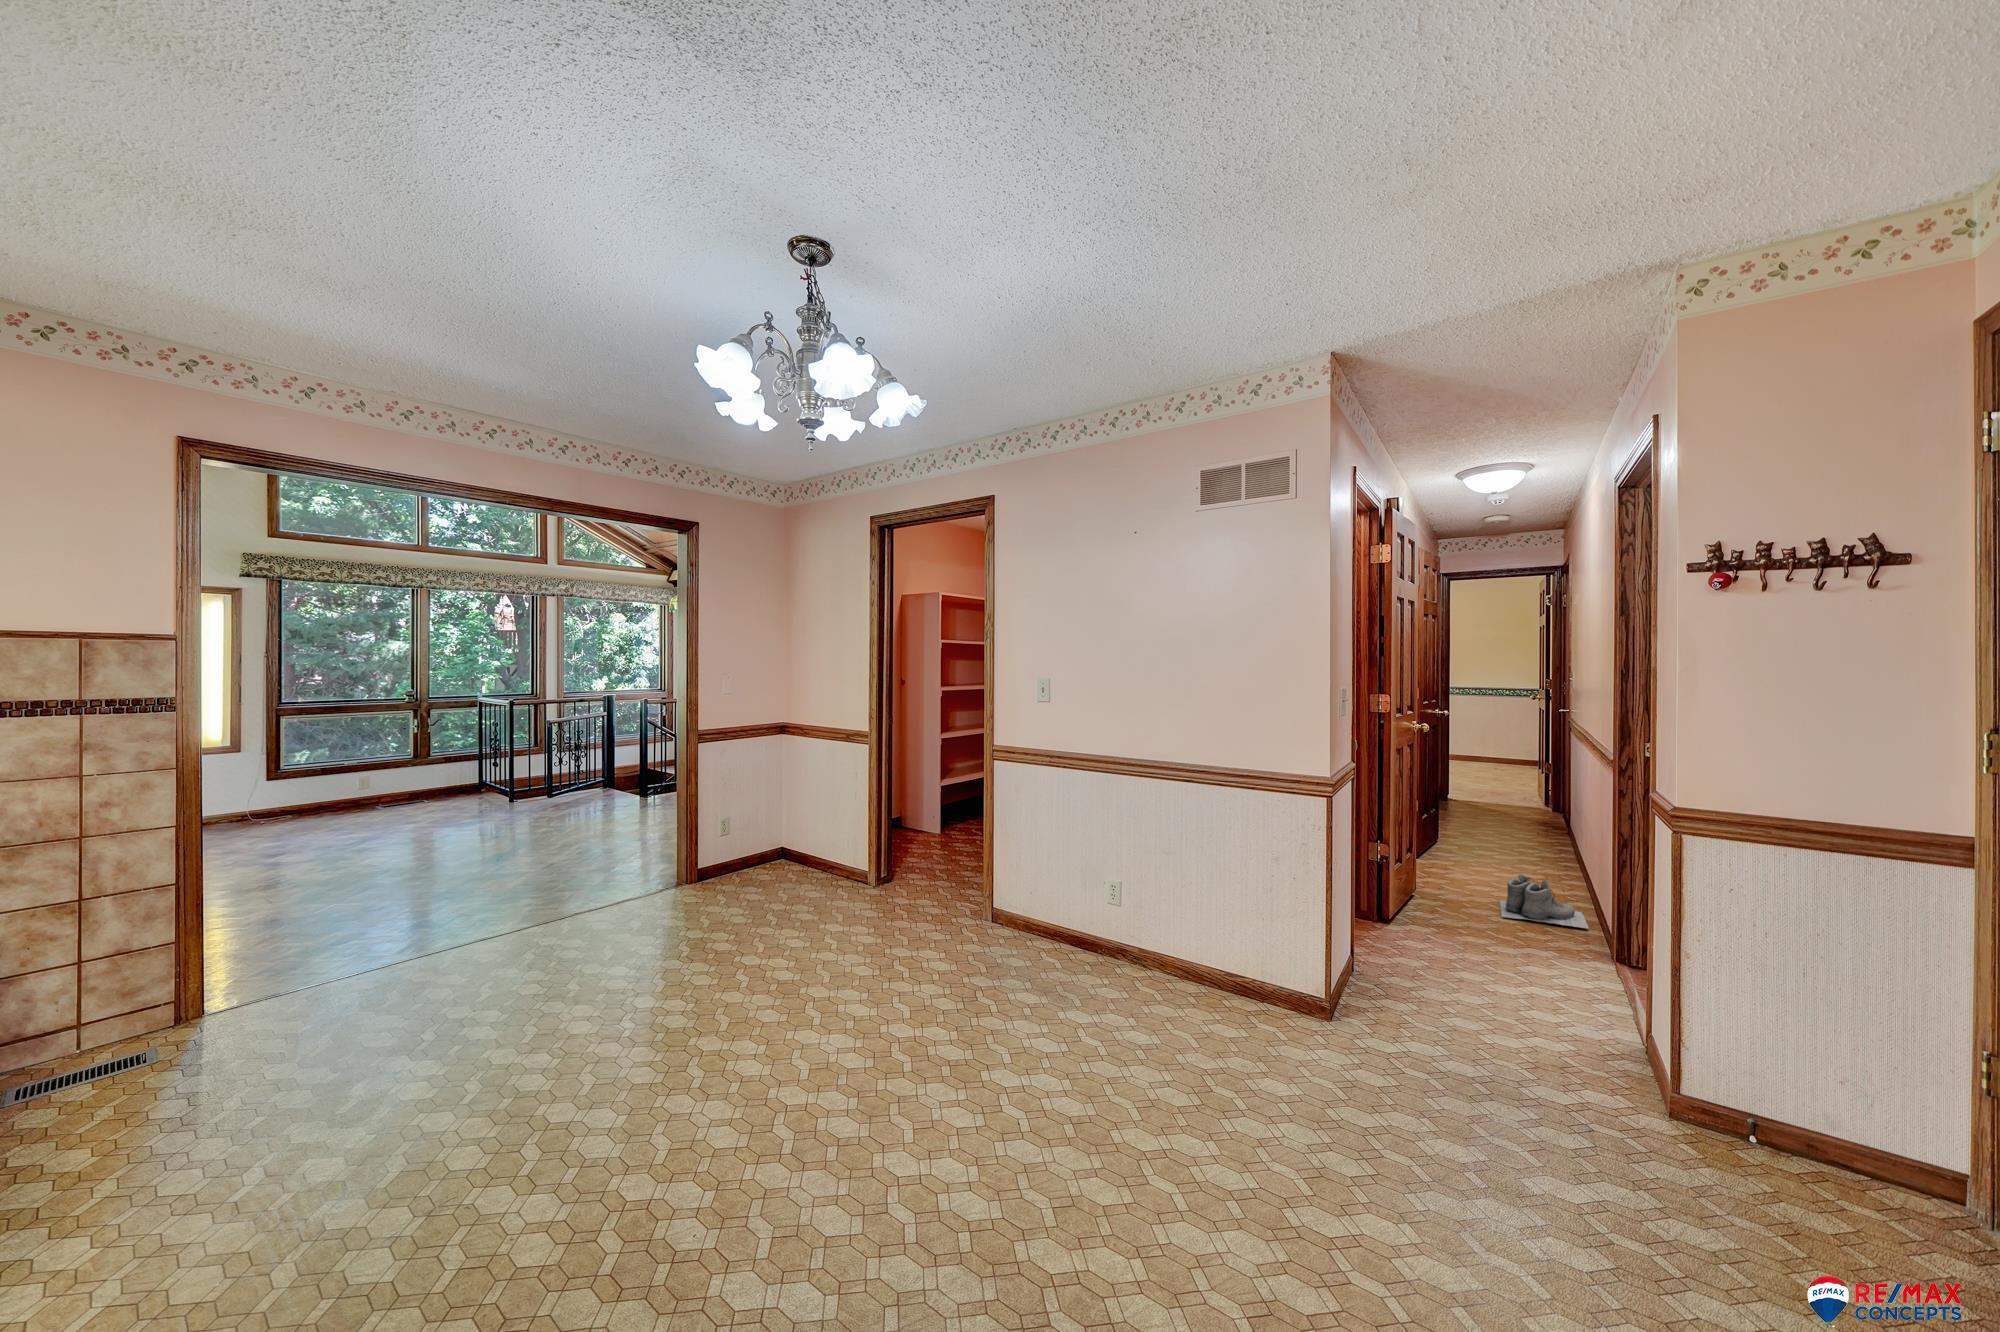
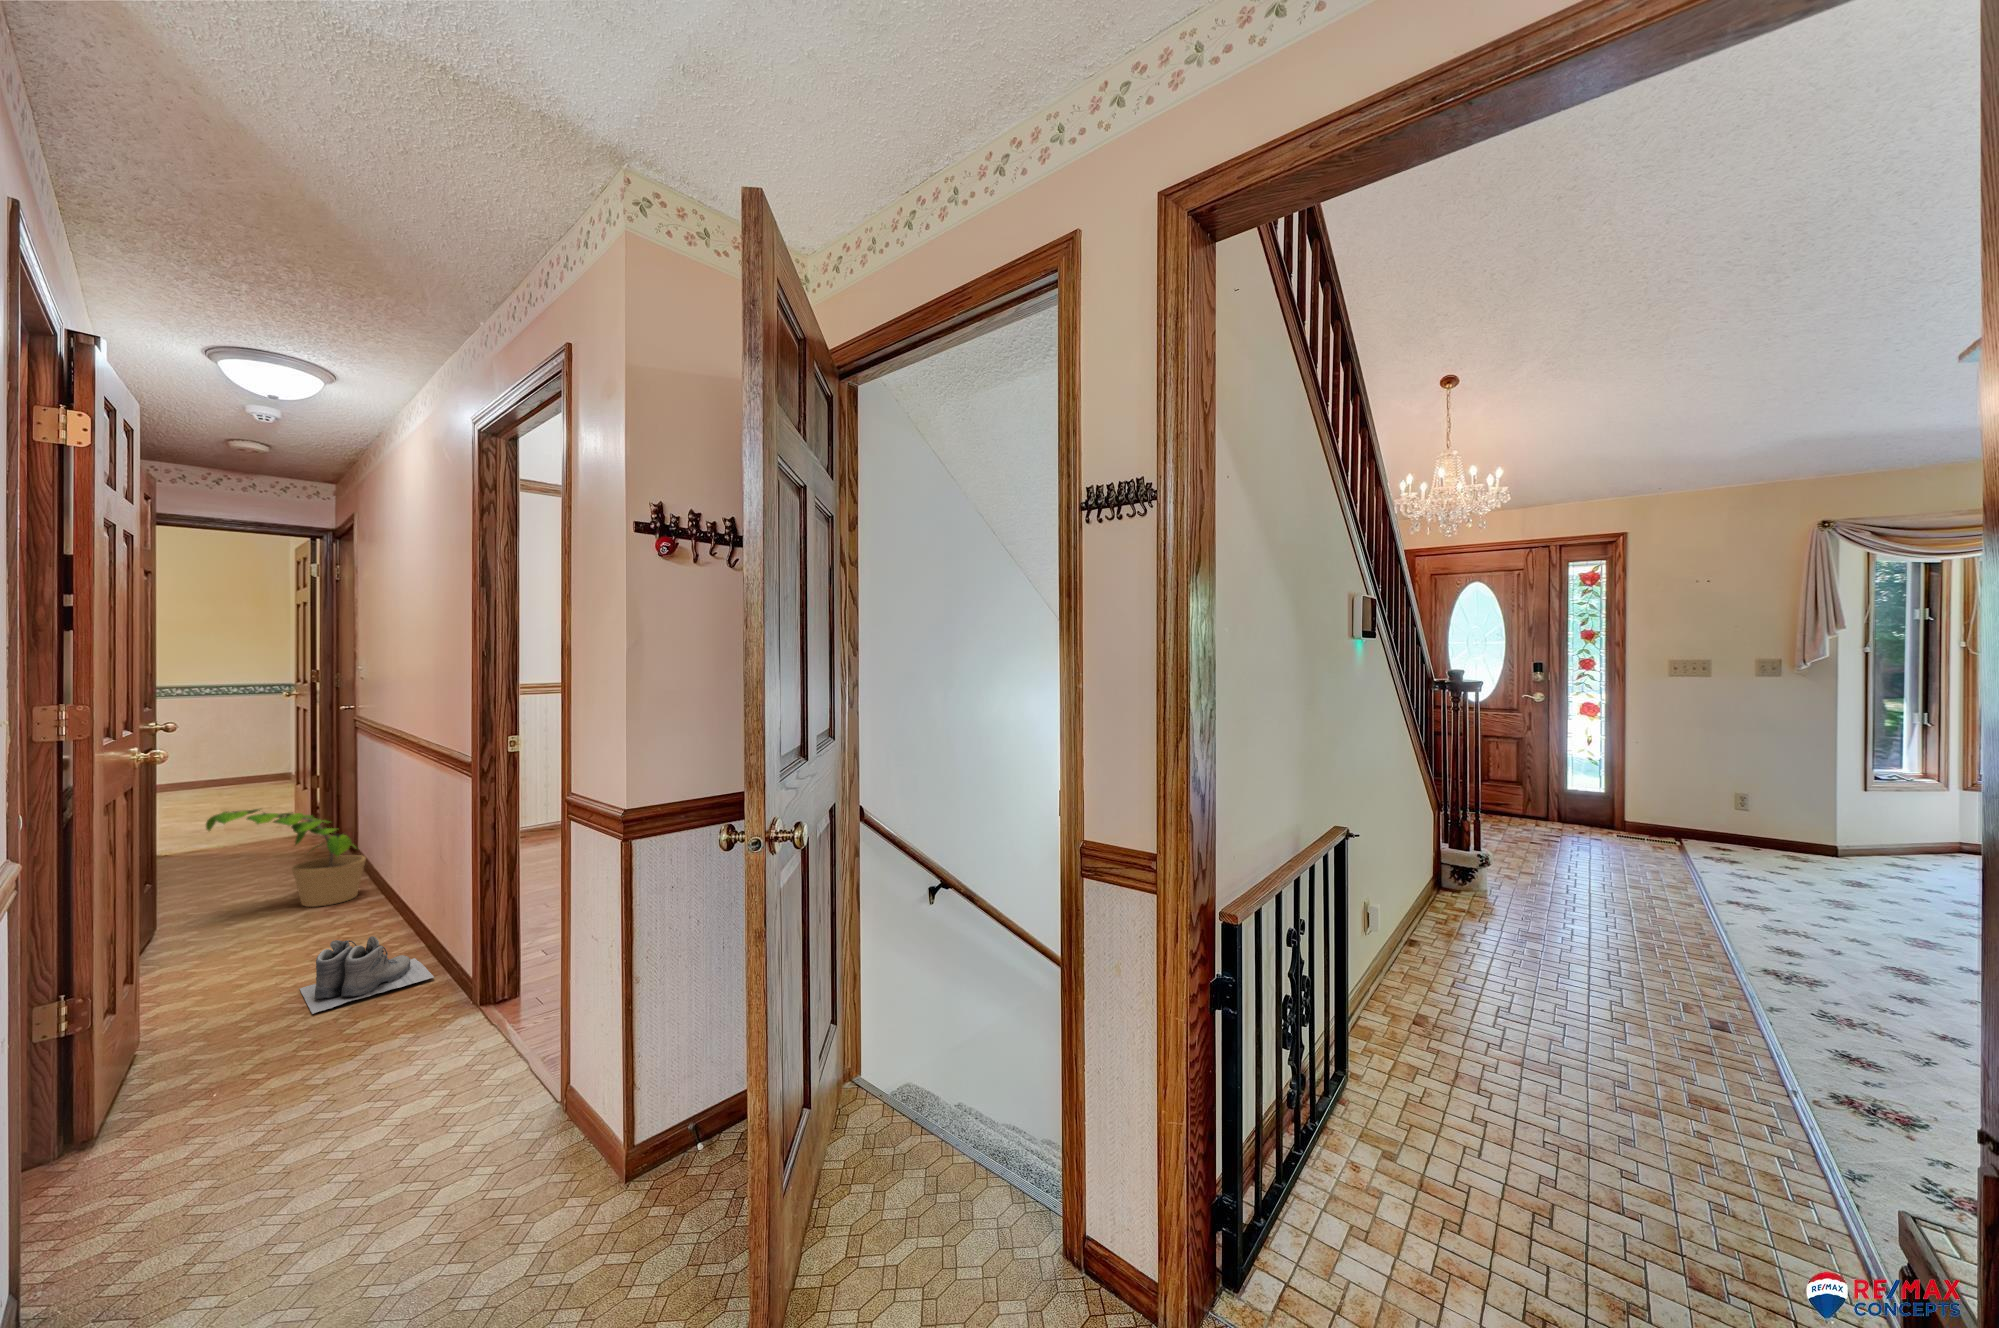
potted plant: none [1464,774,1566,859] -> present [206,809,366,907]

